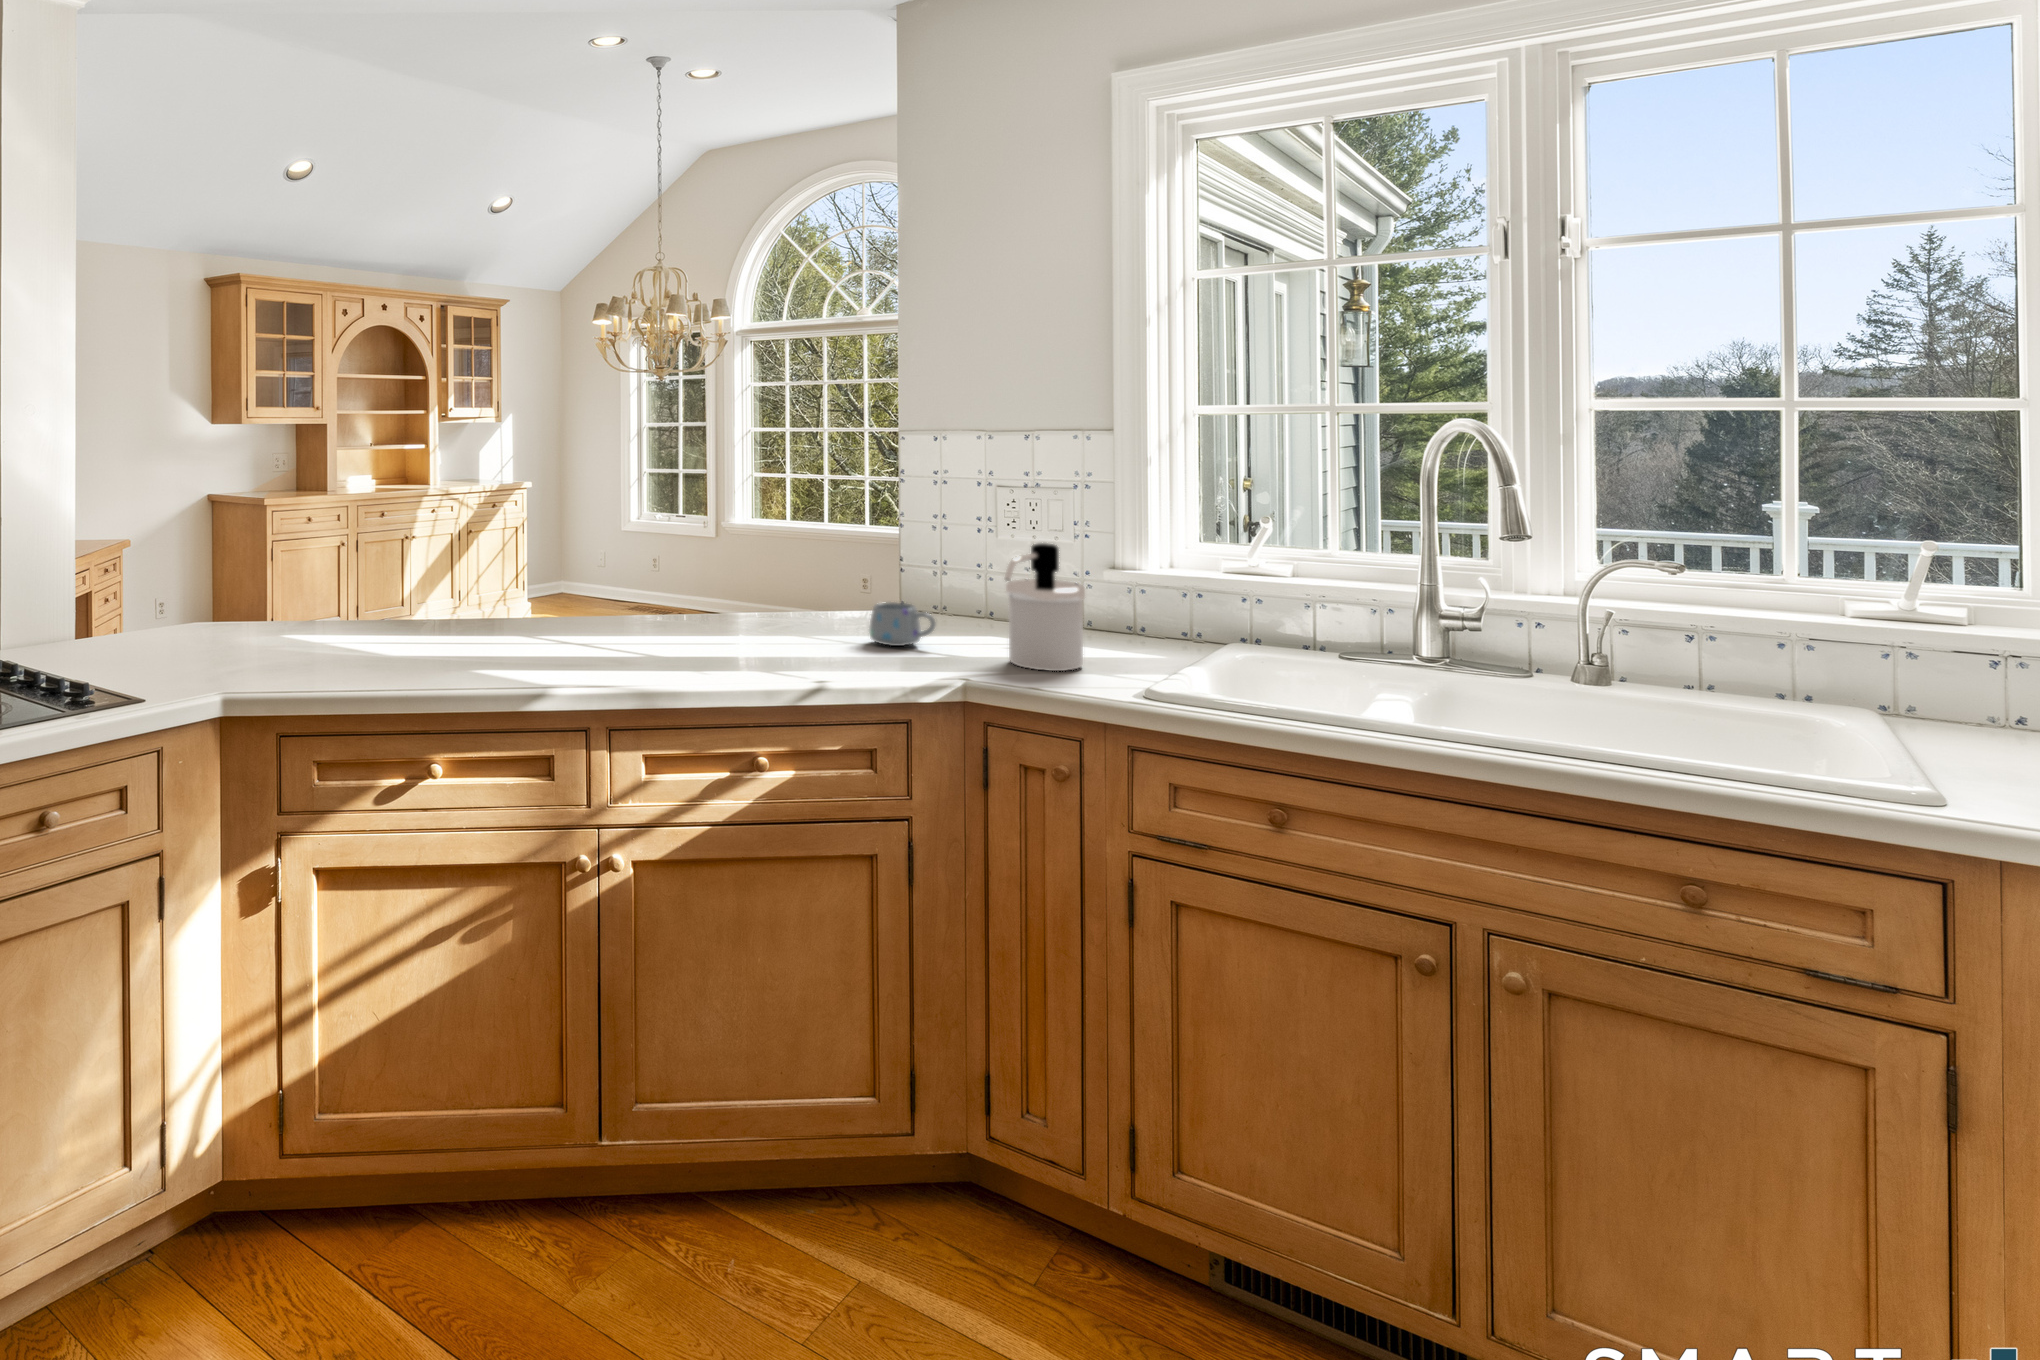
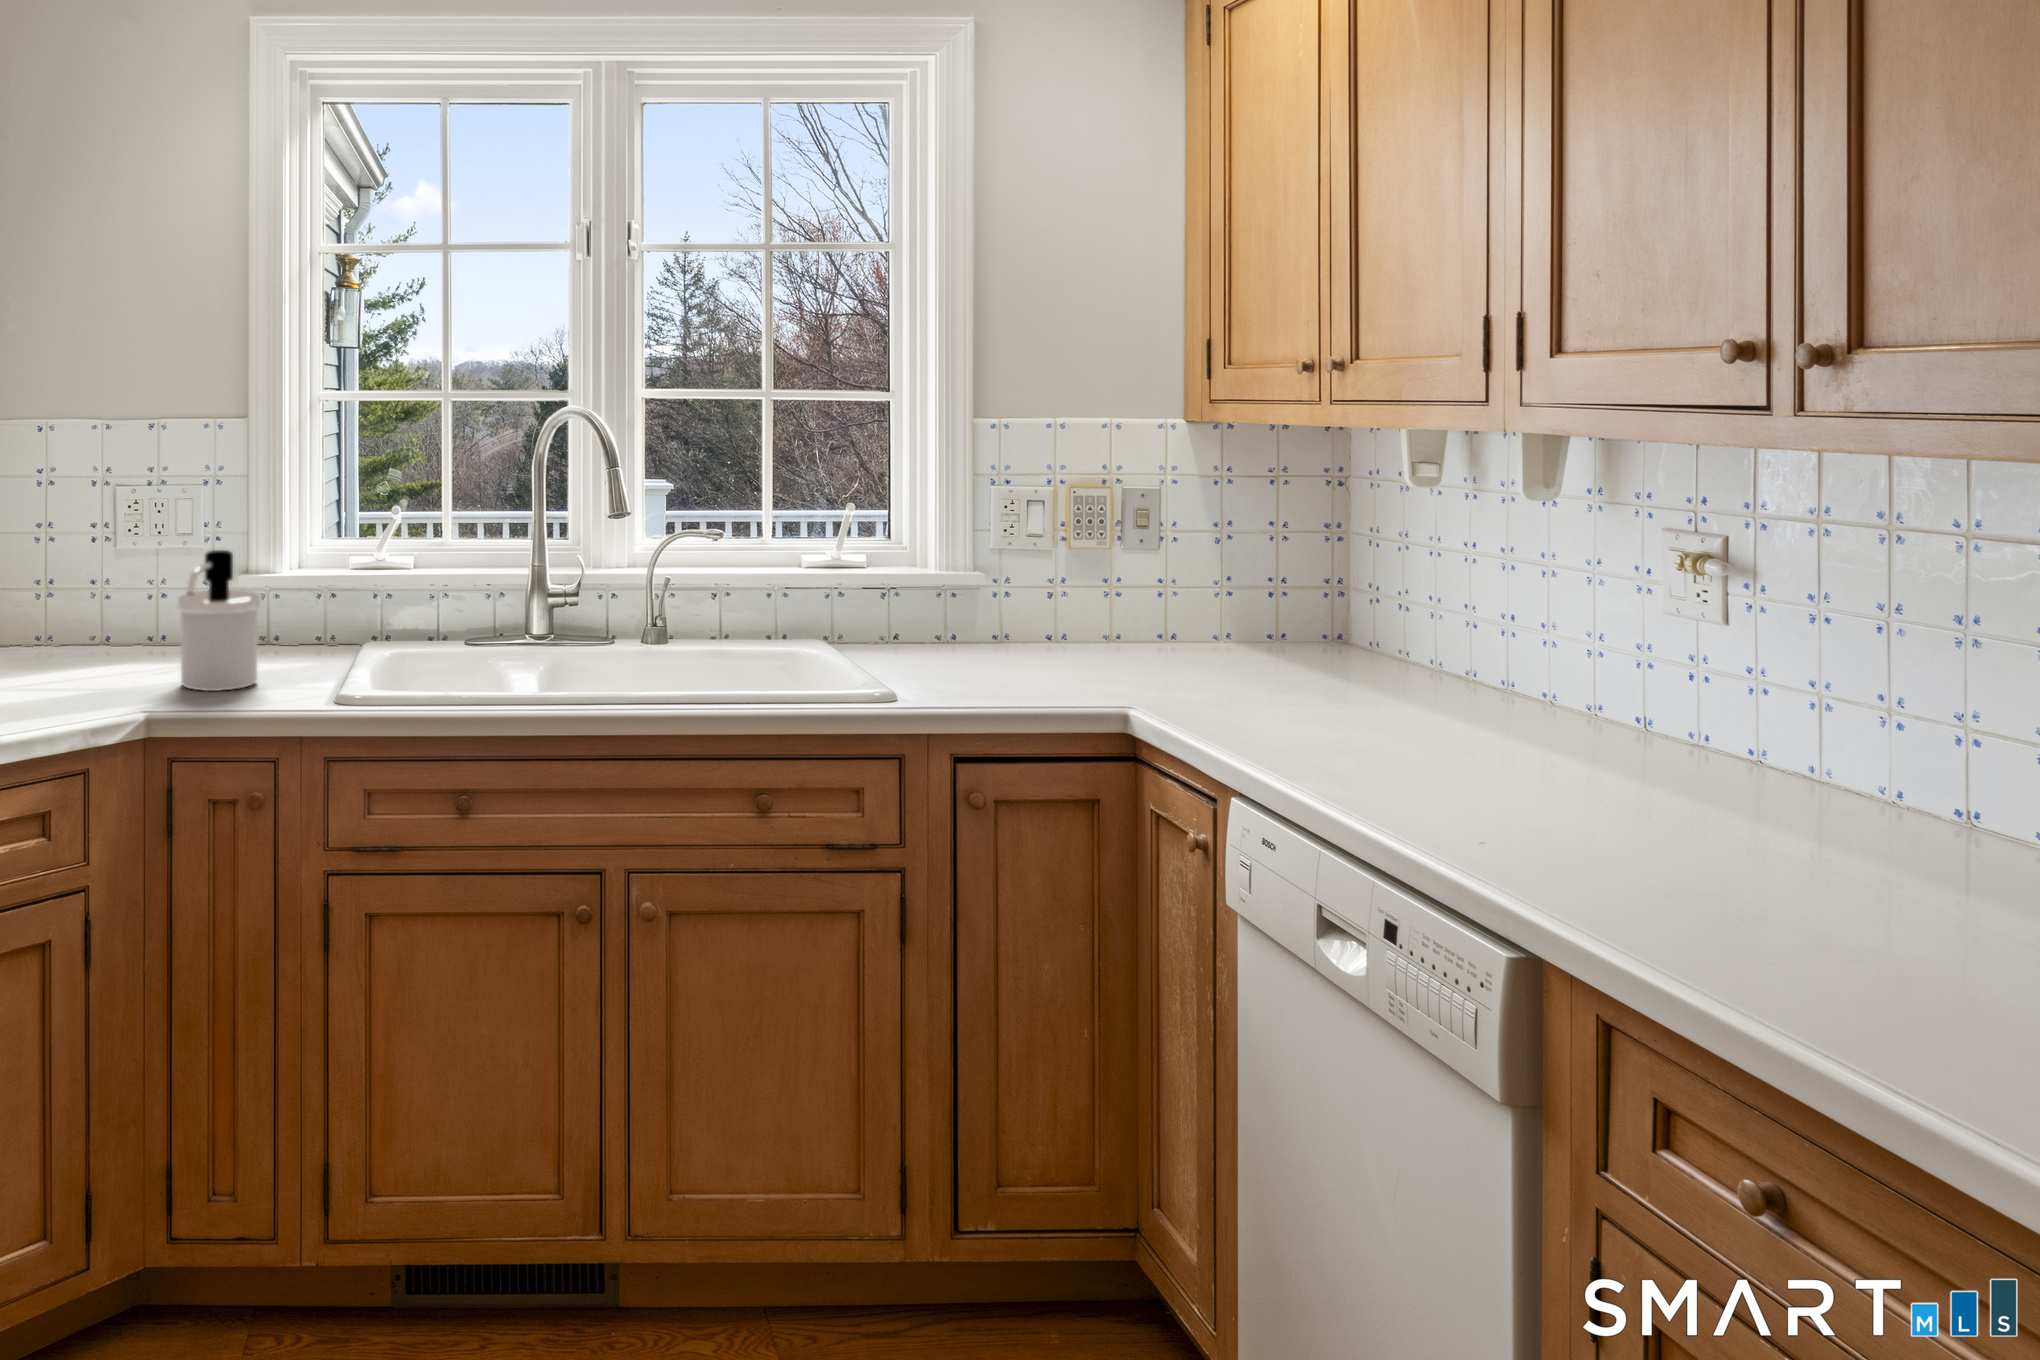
mug: present [869,602,935,646] -> none [15,633,95,686]

